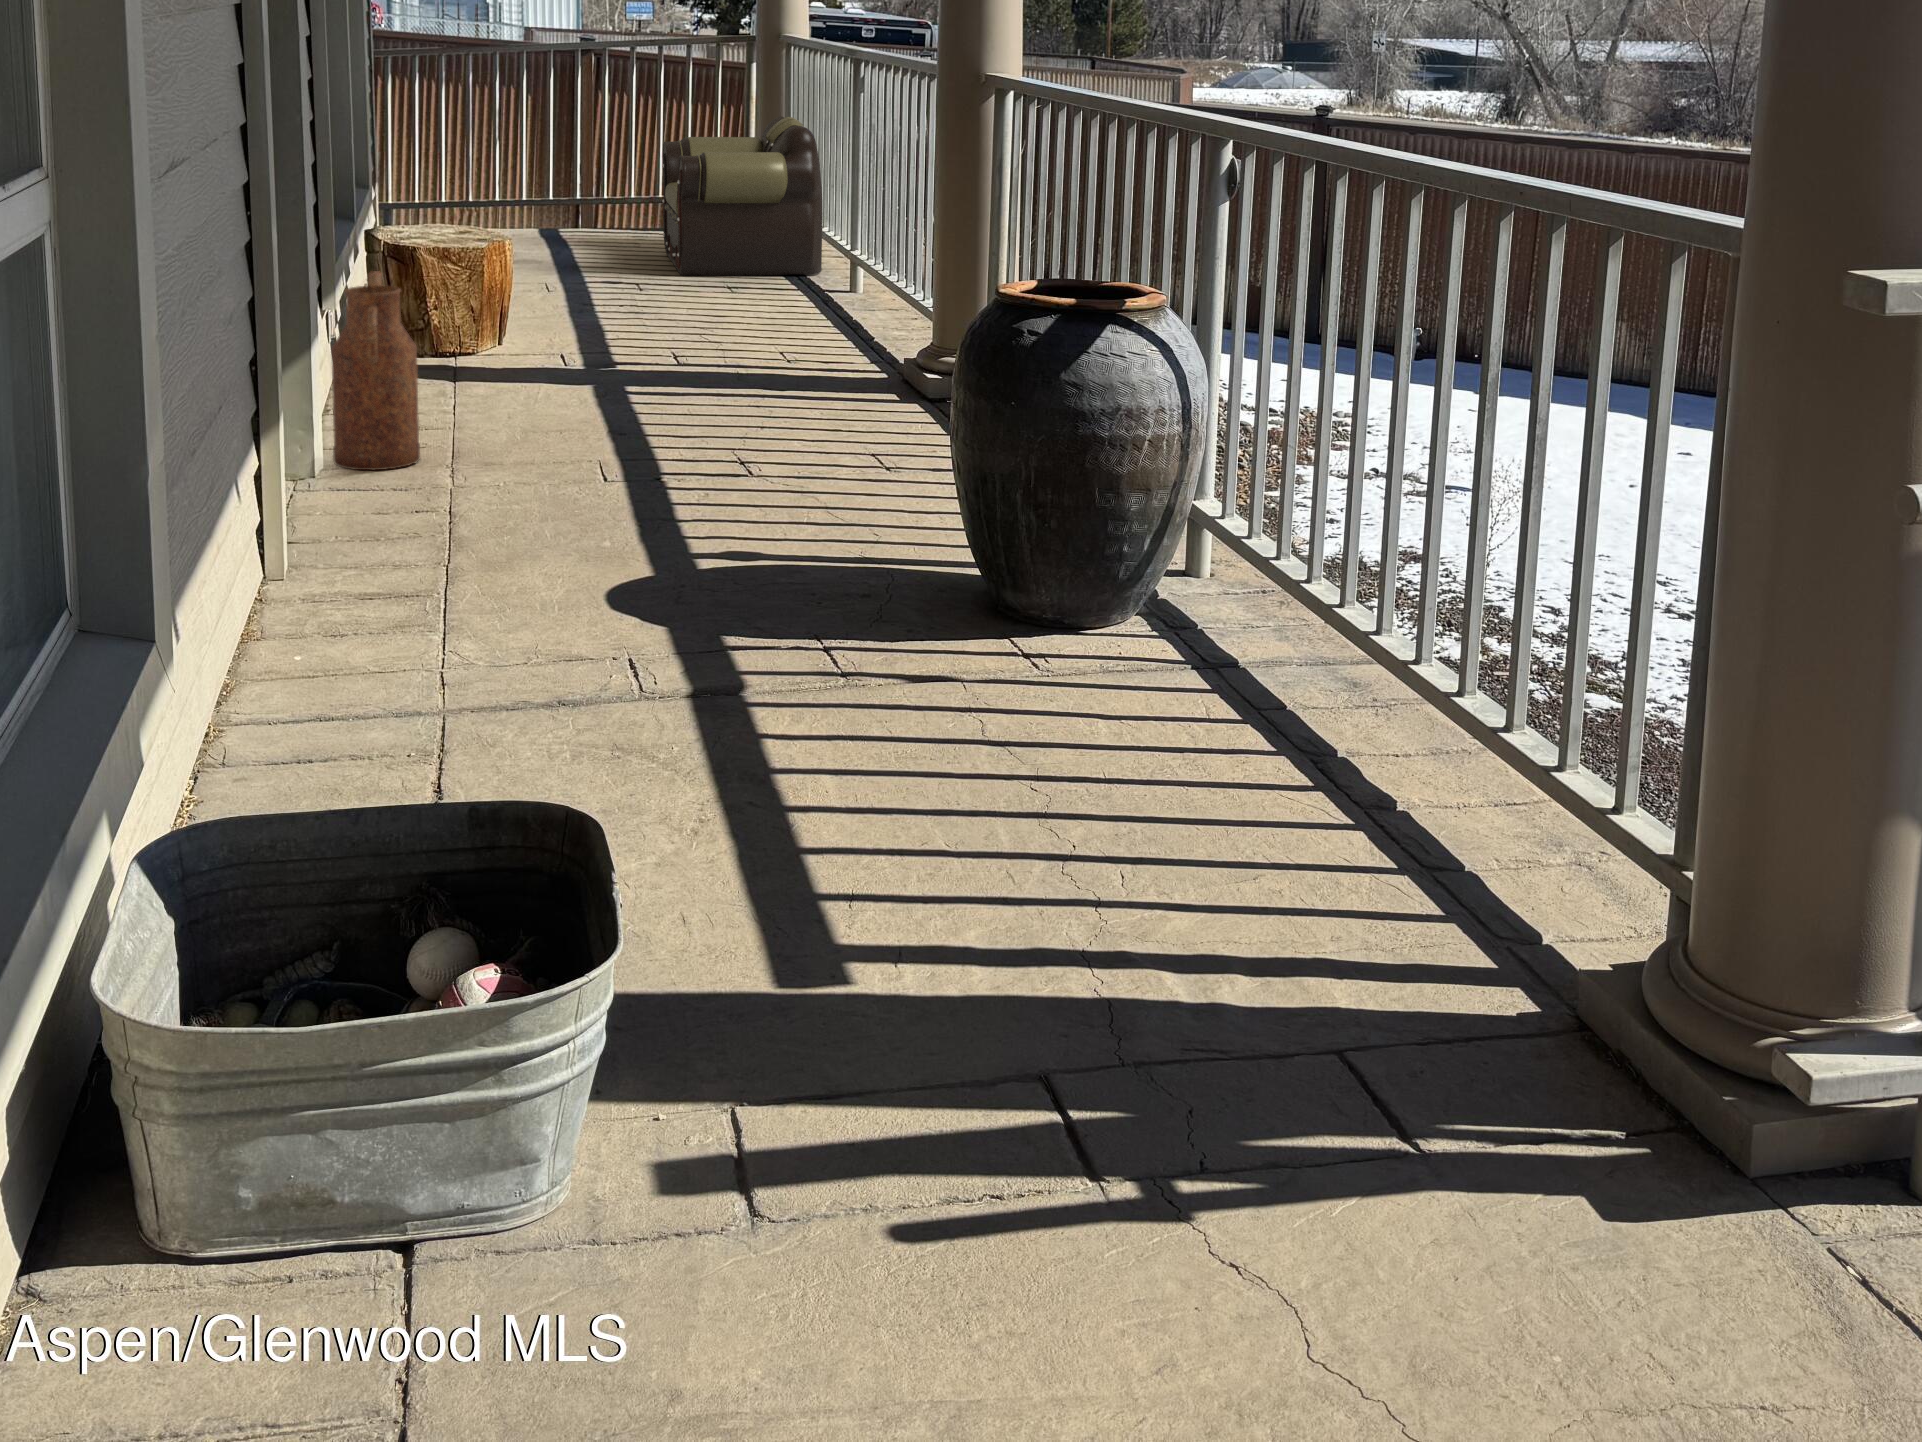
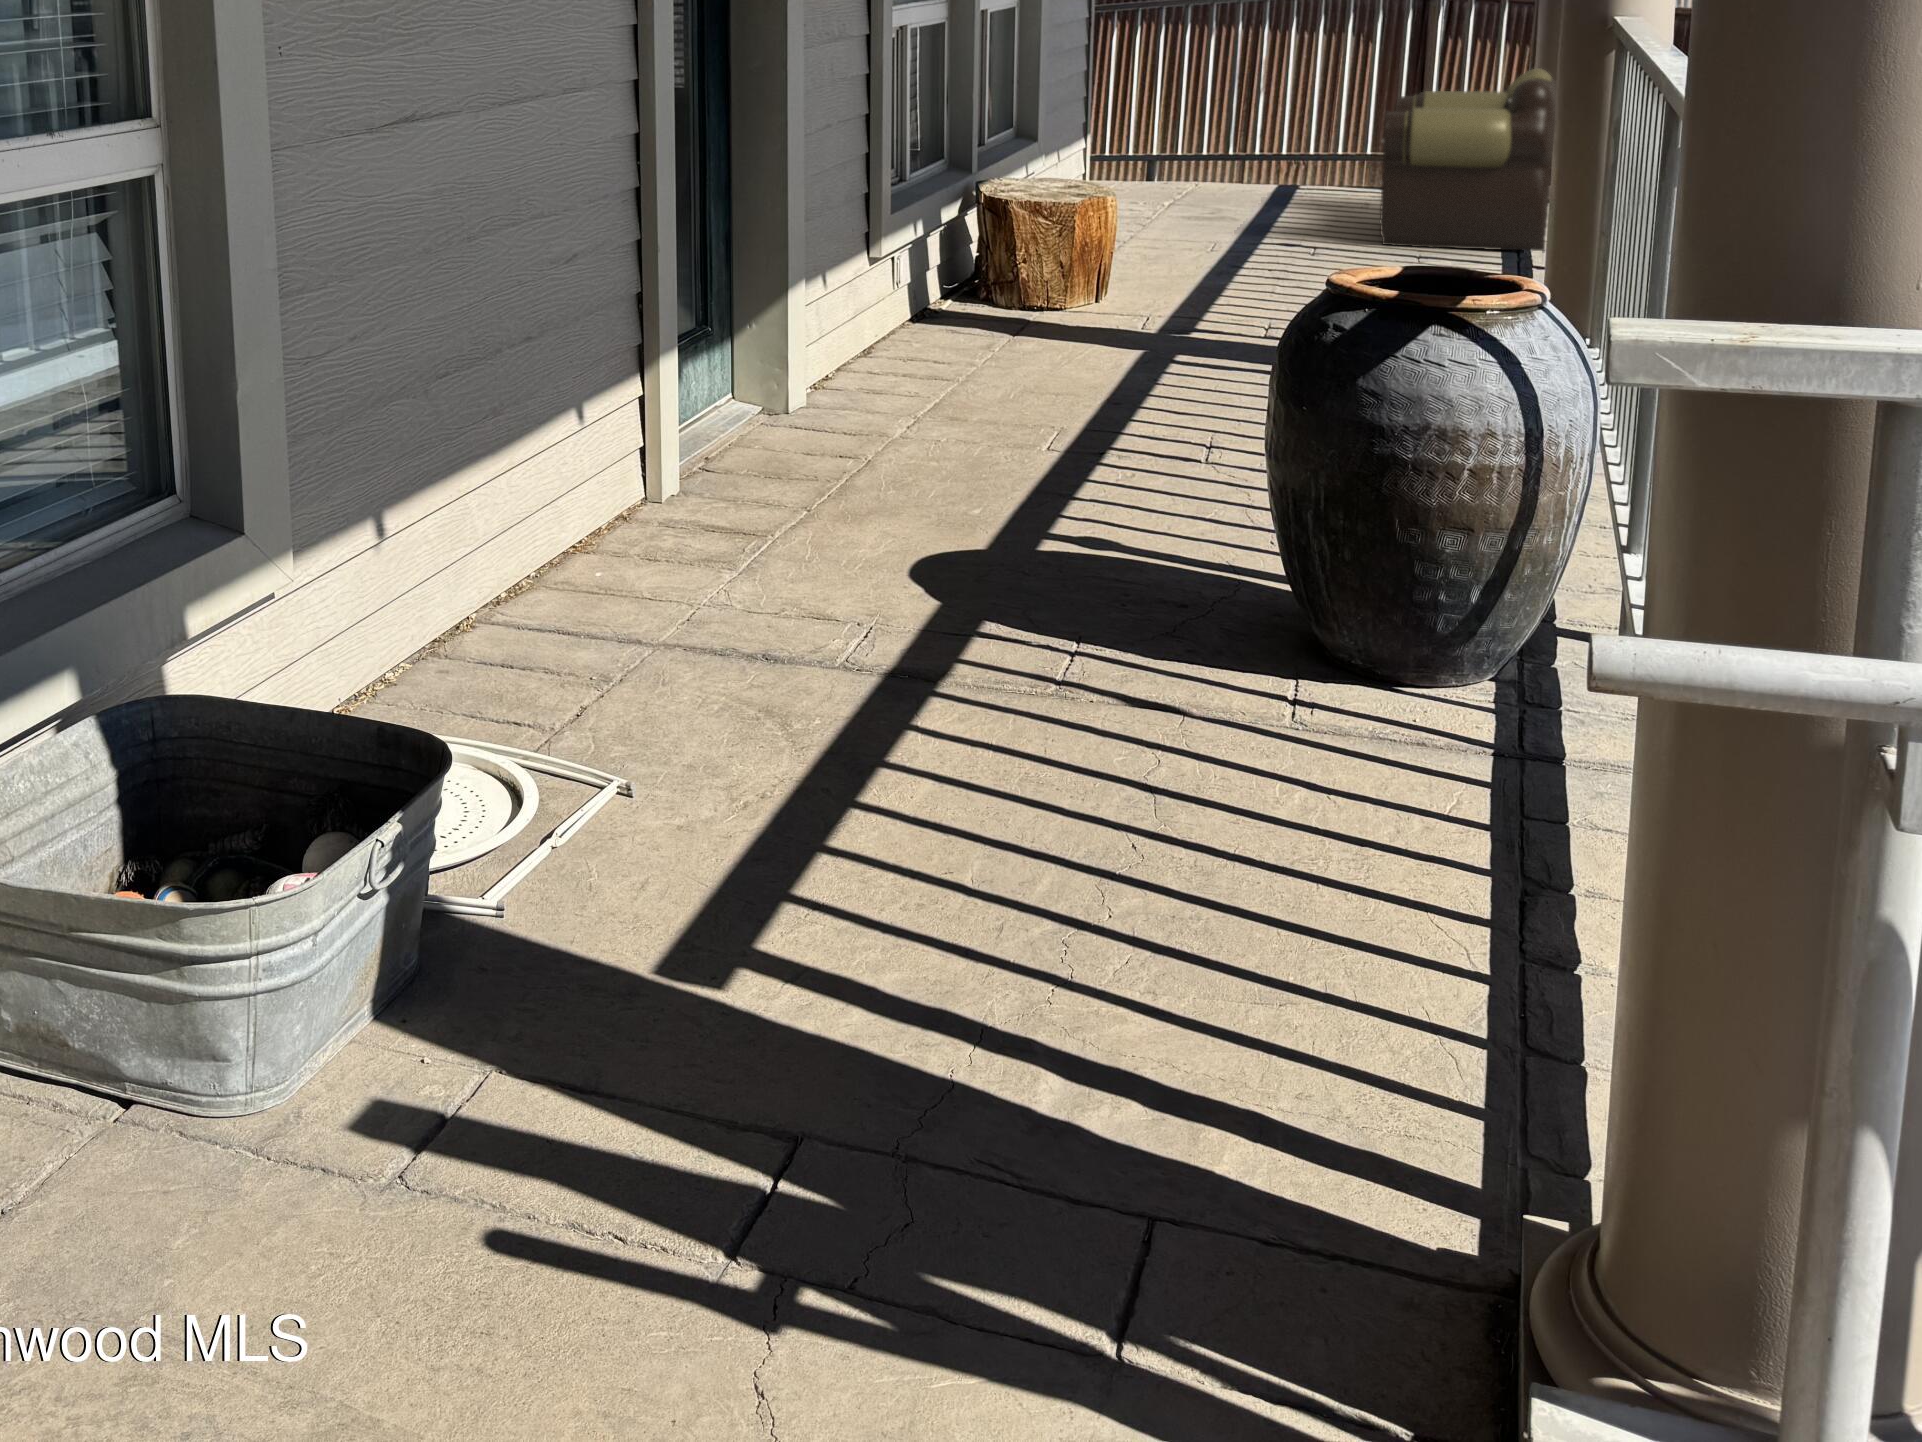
watering can: present [331,271,420,470] -> none [819,222,901,419]

